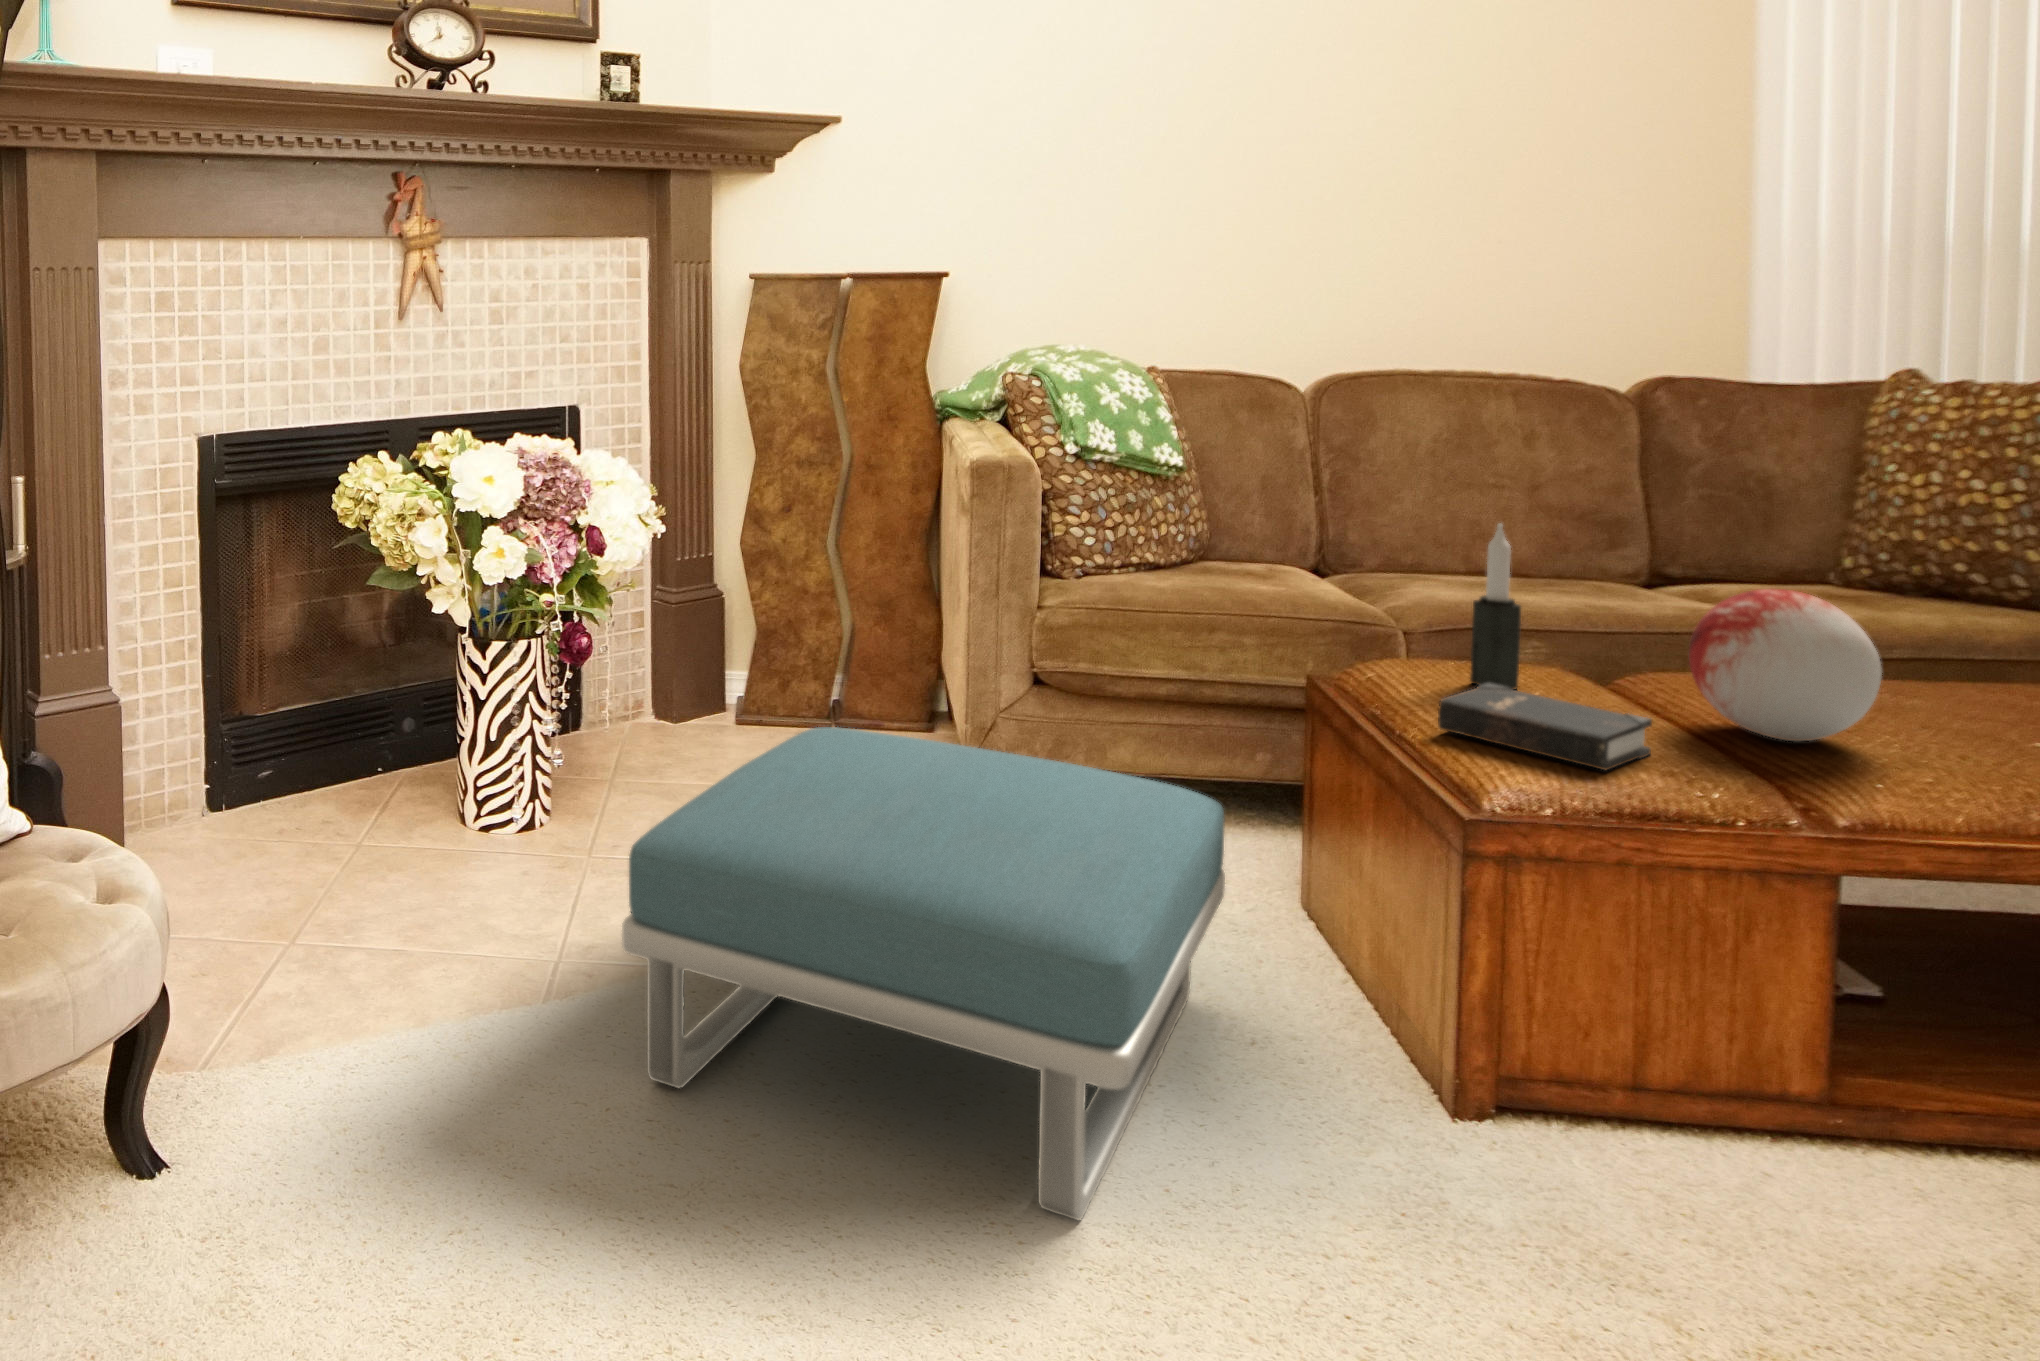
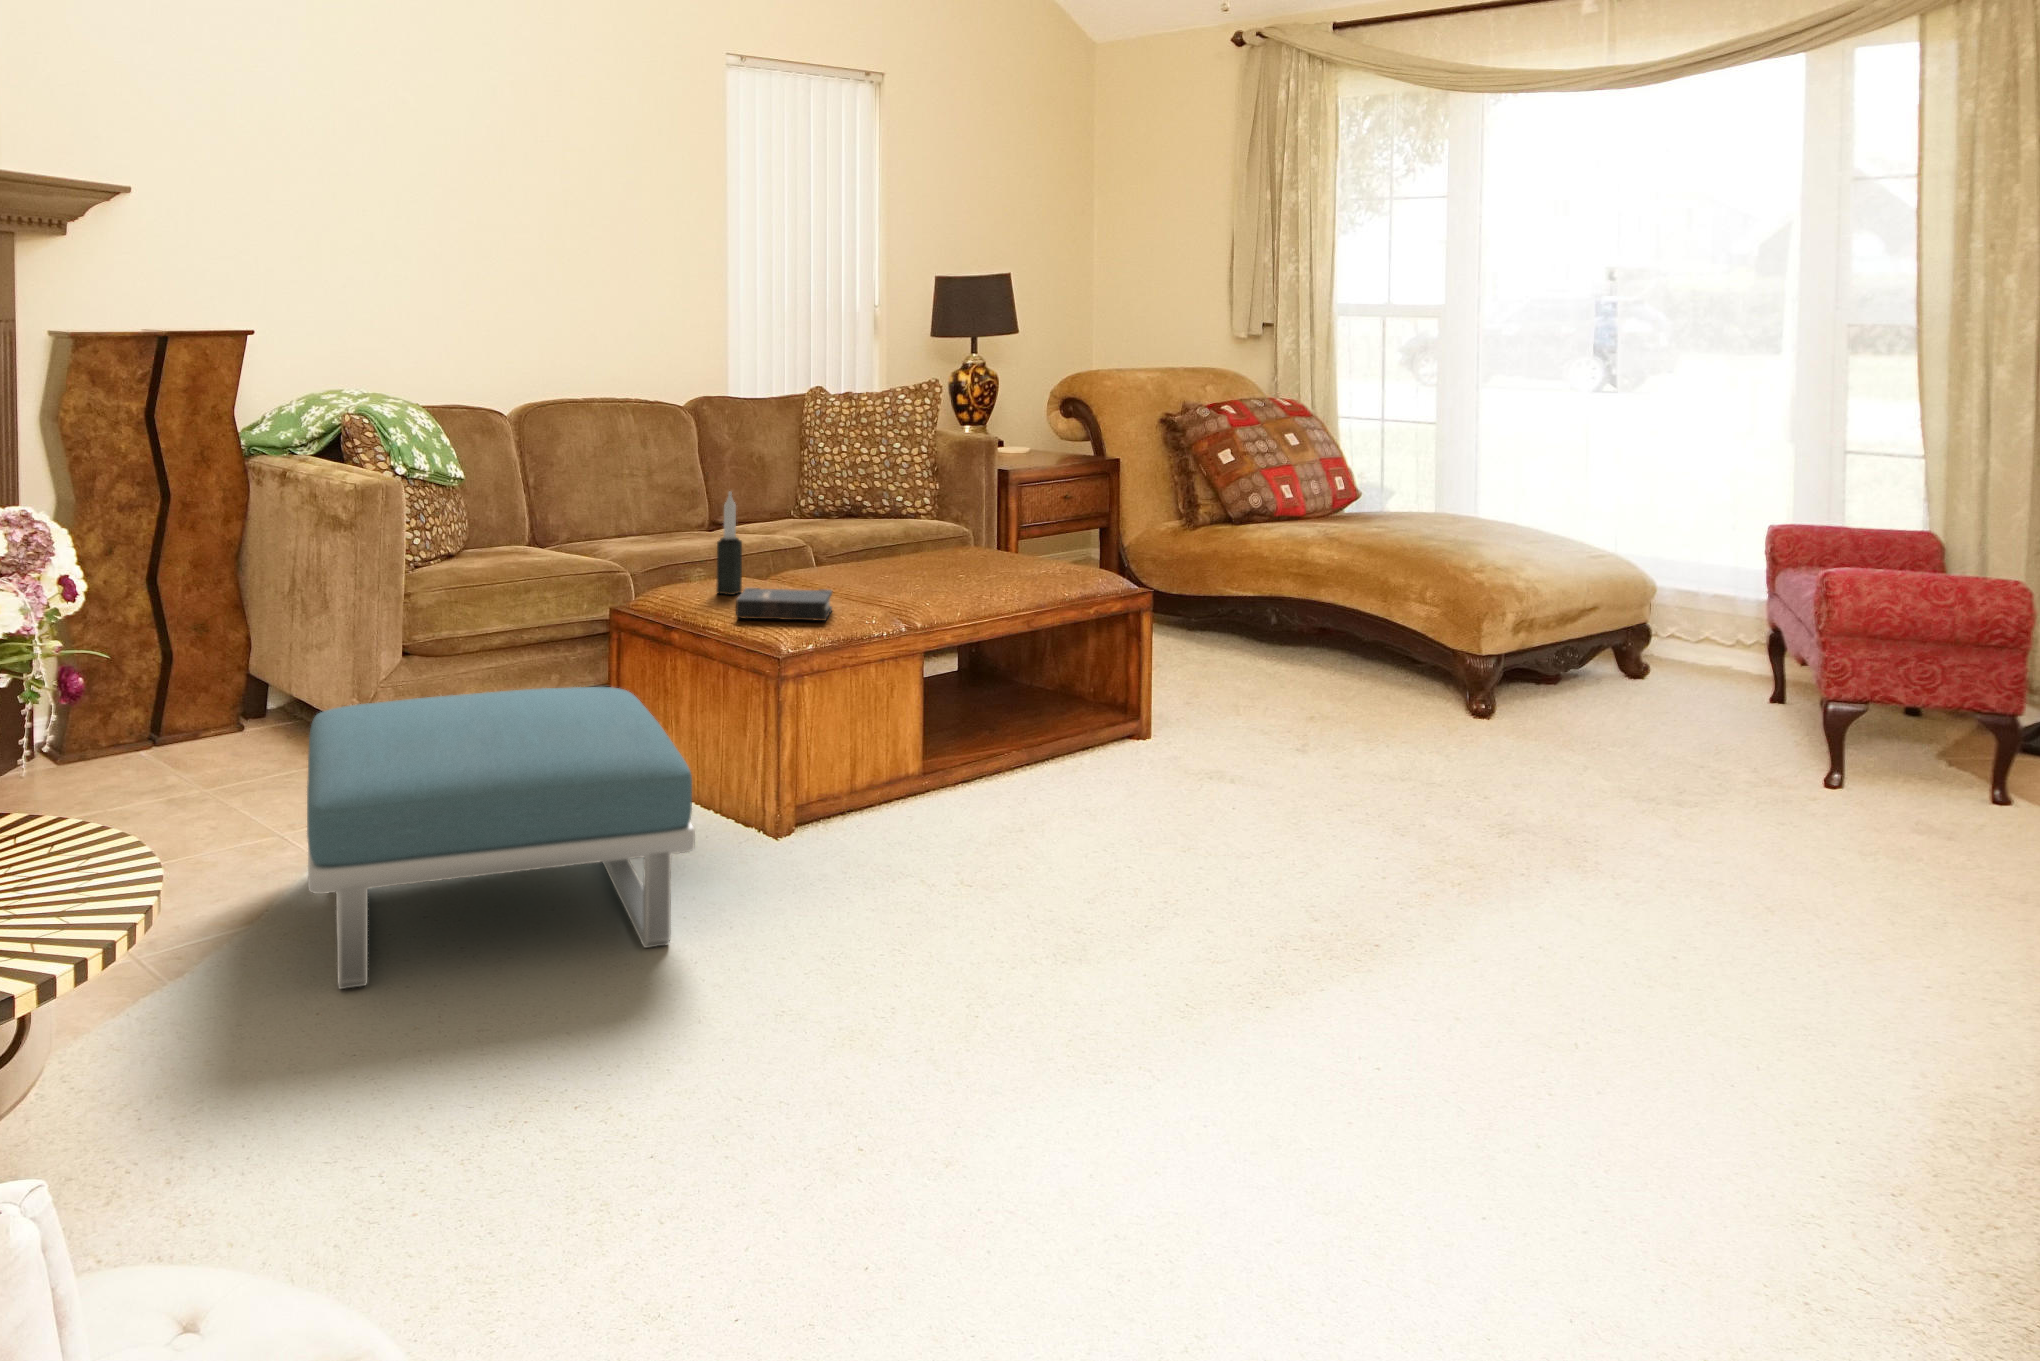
decorative orb: present [1689,589,1882,741] -> none [829,511,911,593]

